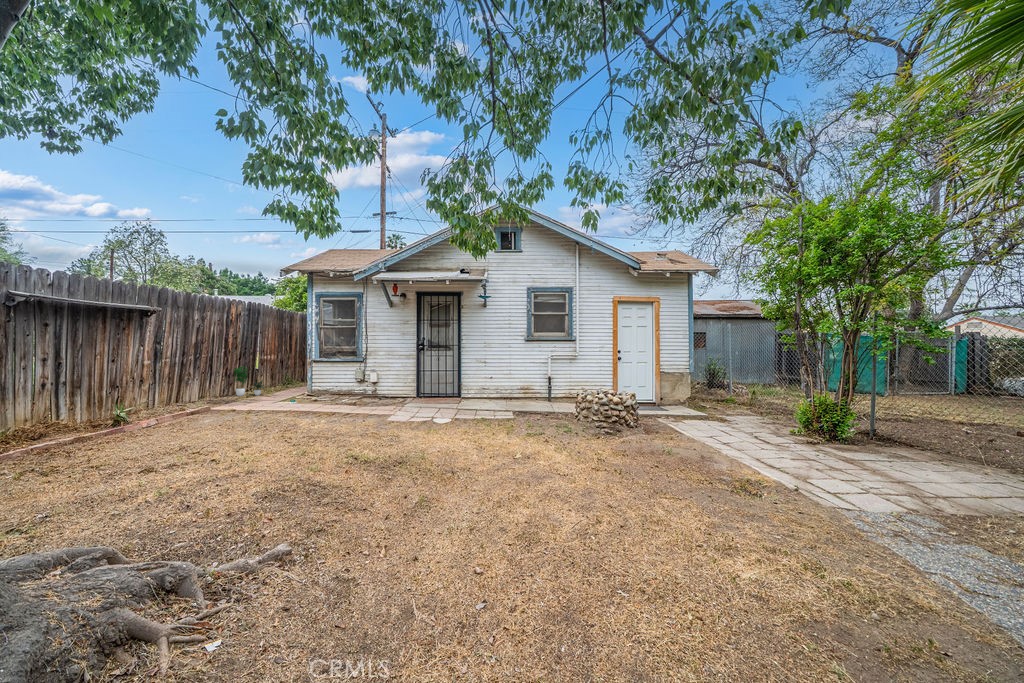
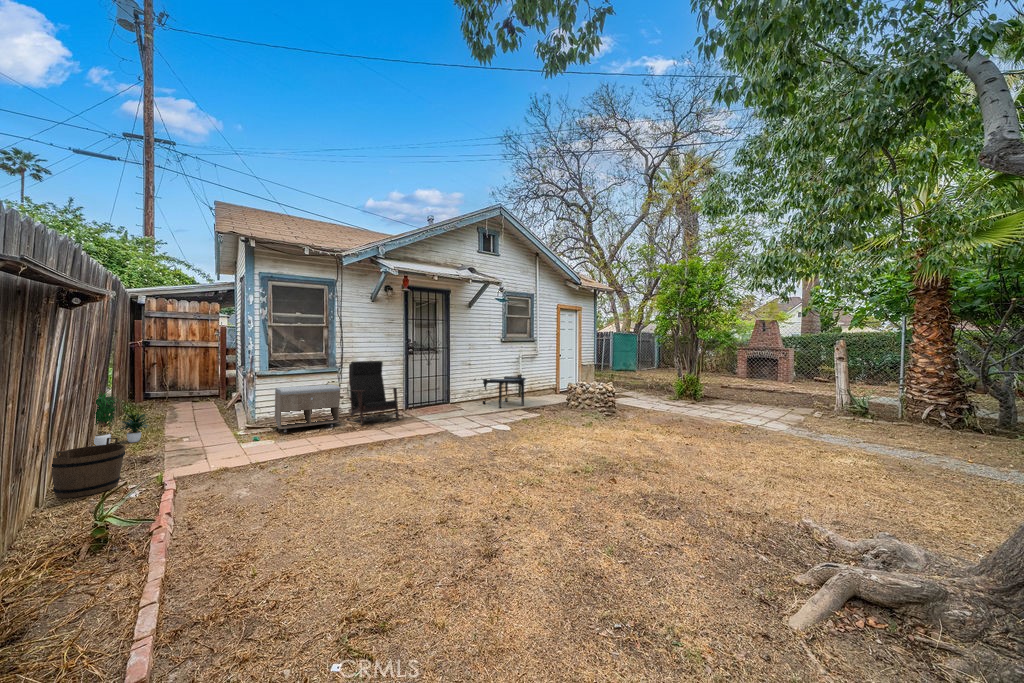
lounge chair: none [358,354,396,403] -> present [347,361,399,425]
storage bench: none [310,370,357,401] -> present [275,385,340,432]
round table: none [486,376,533,408] -> present [482,376,526,408]
bucket: none [164,386,198,412] -> present [52,438,126,498]

